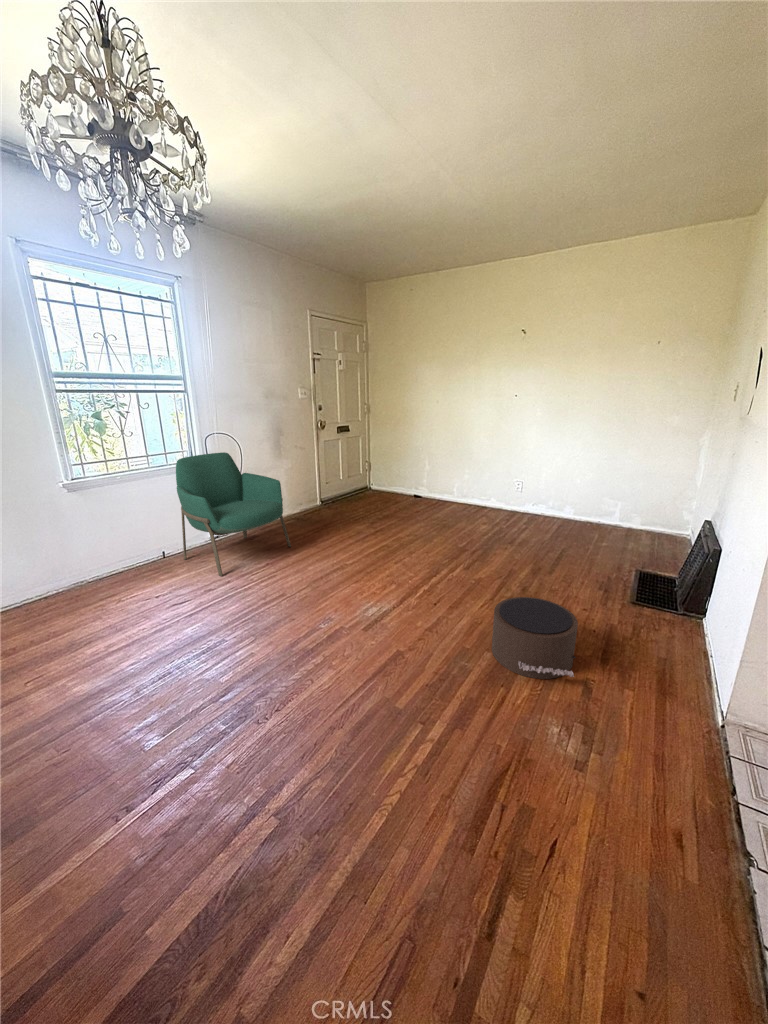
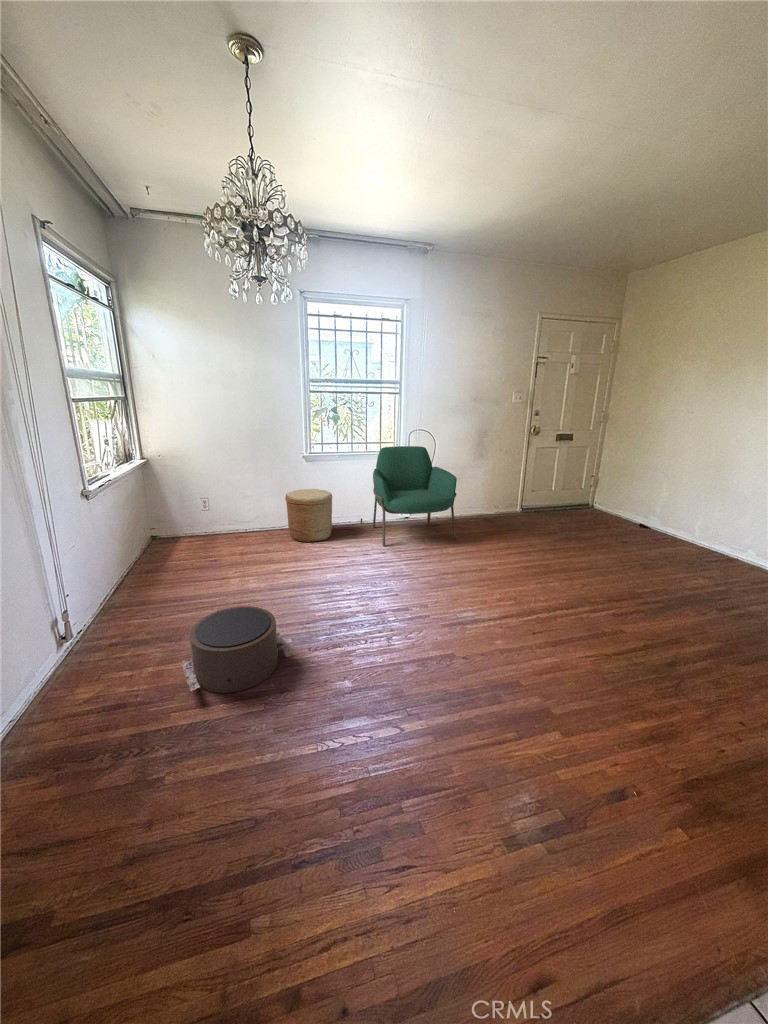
woven basket: none [50,527,136,607] -> present [285,489,332,542]
pouf: present [492,597,578,679] -> present [182,606,295,693]

